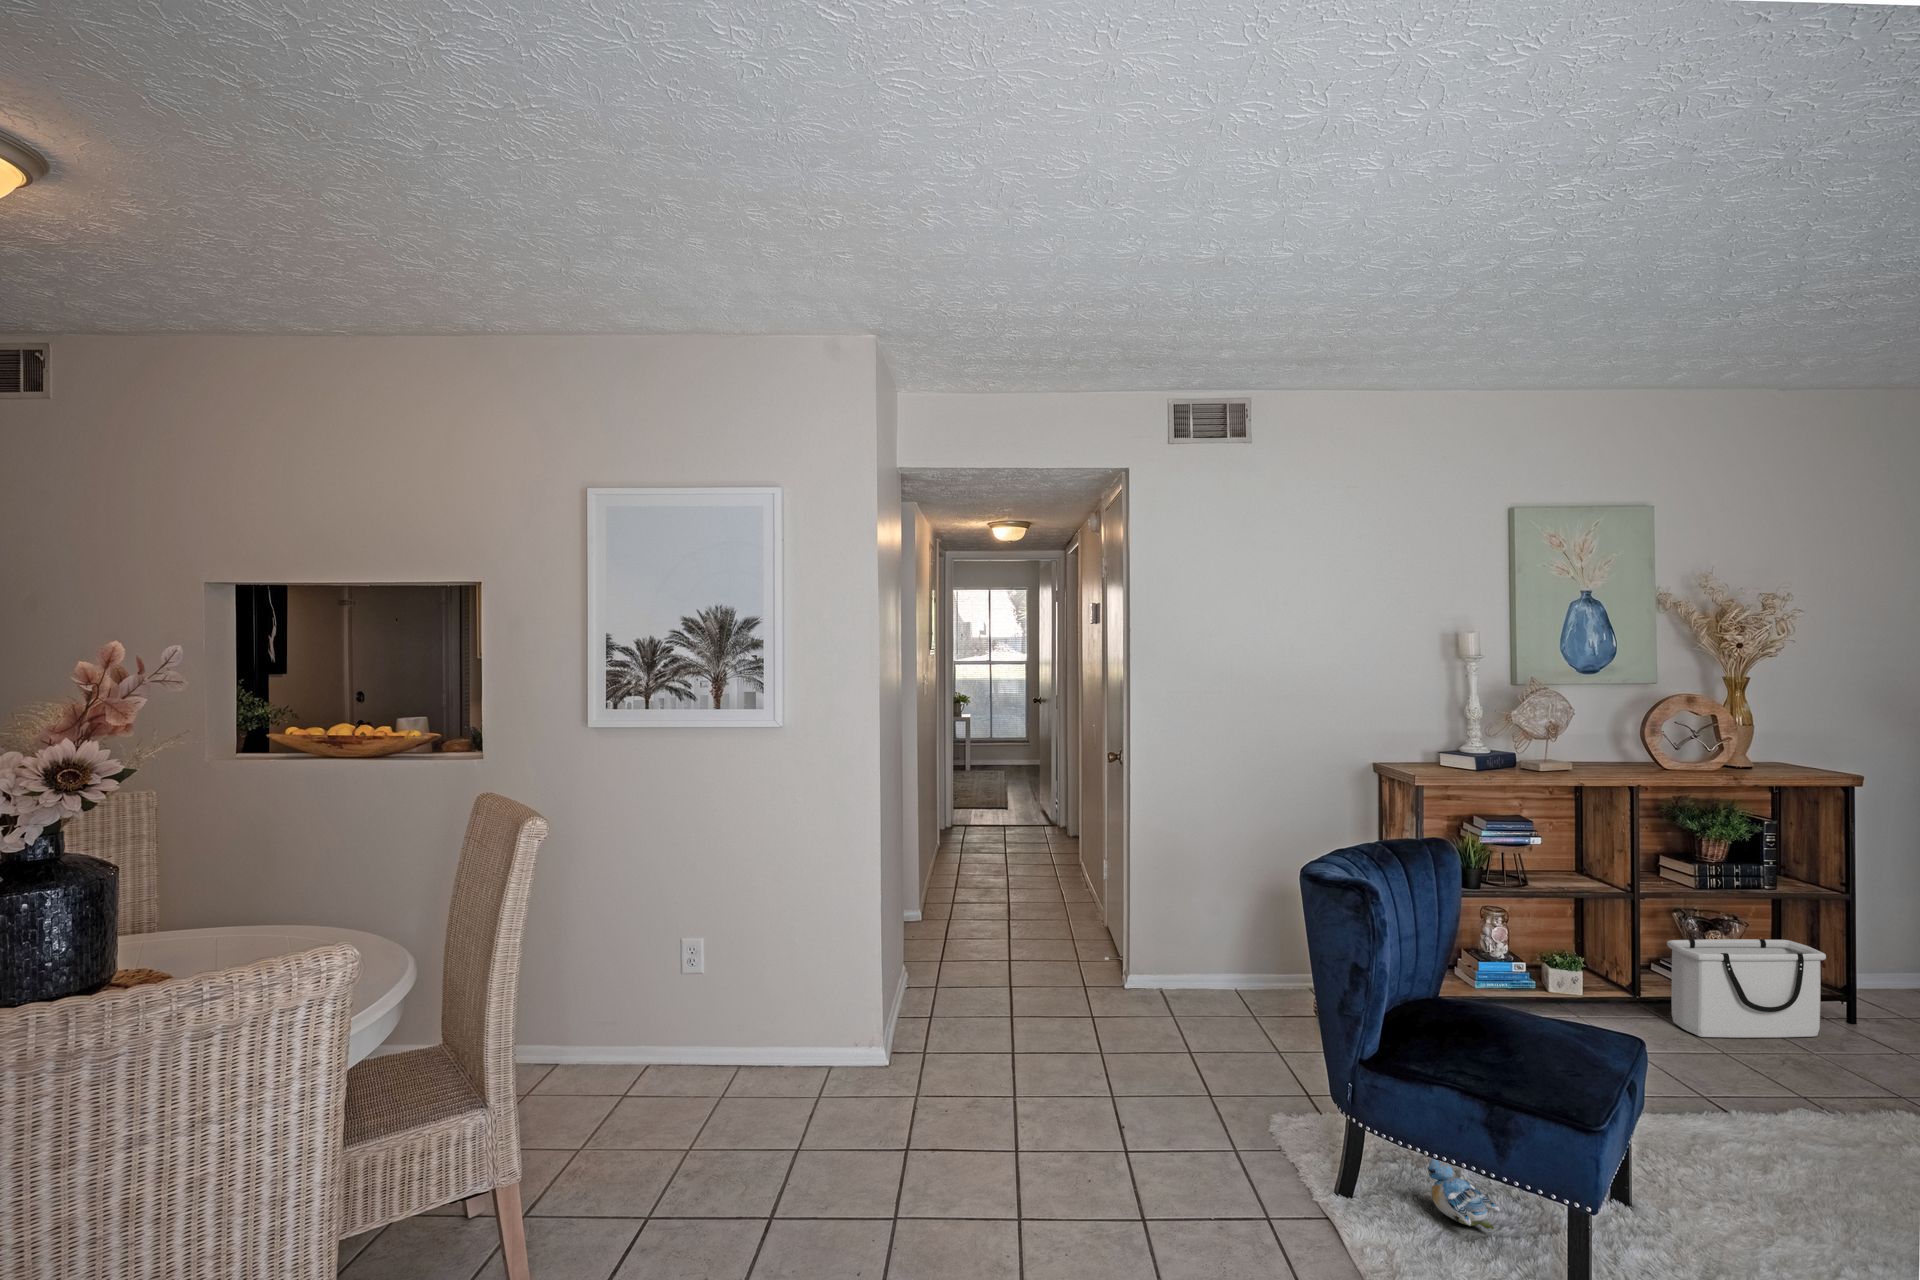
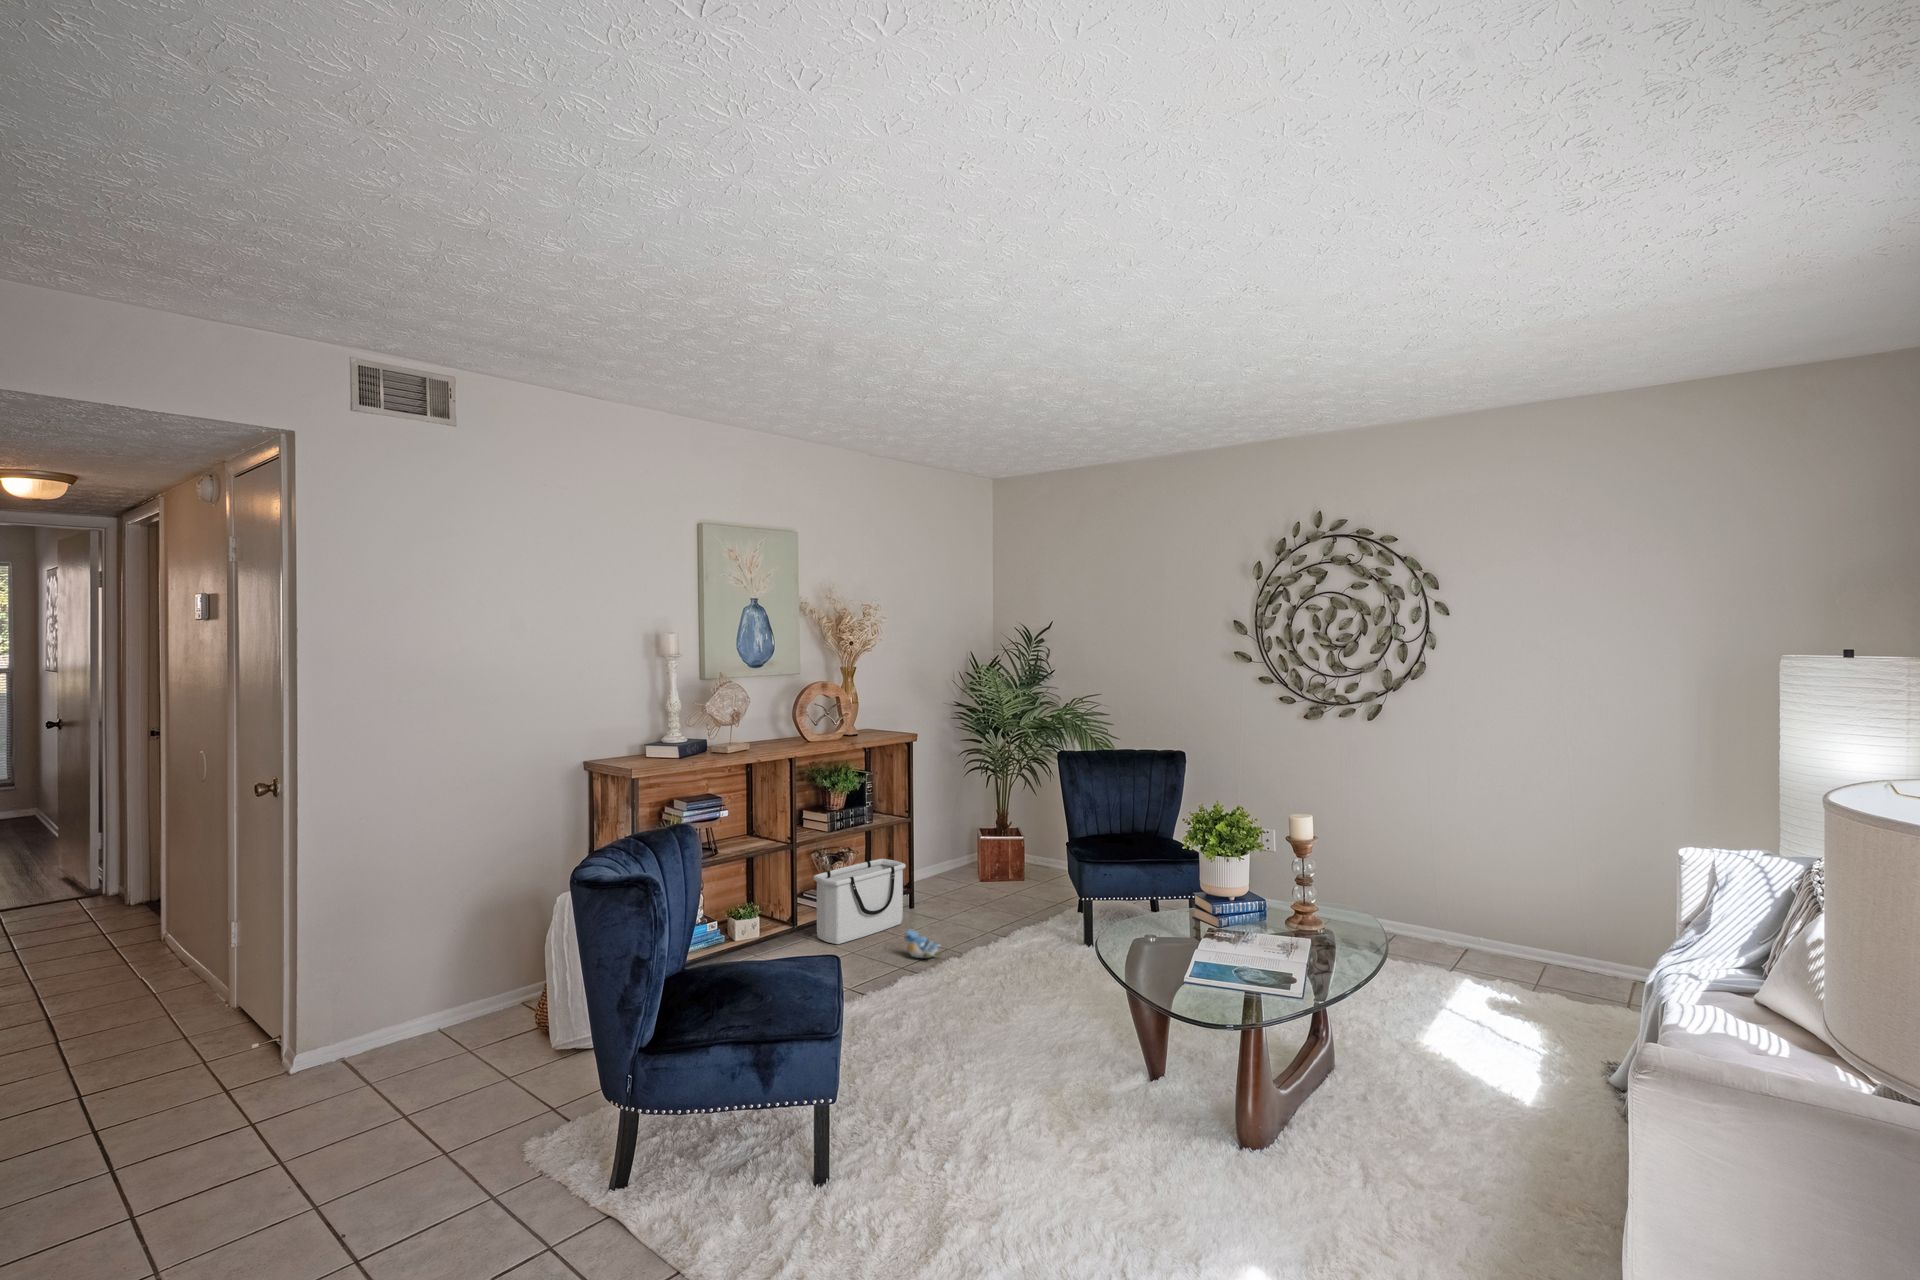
plush toy: present [1428,1157,1500,1229] -> present [904,929,941,959]

